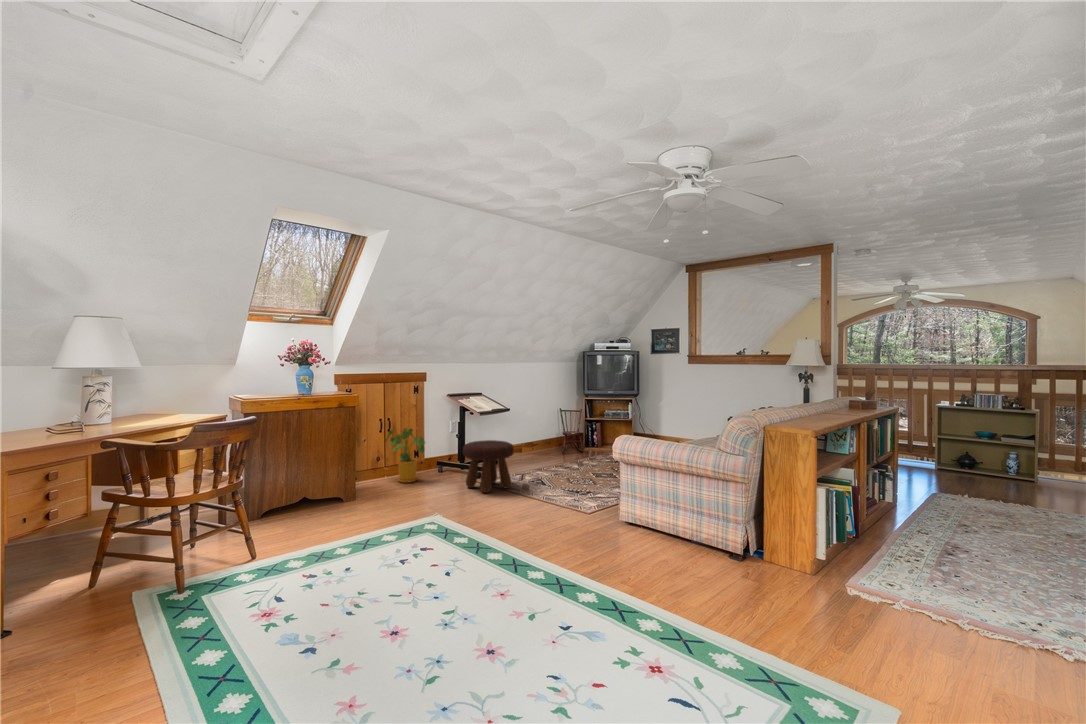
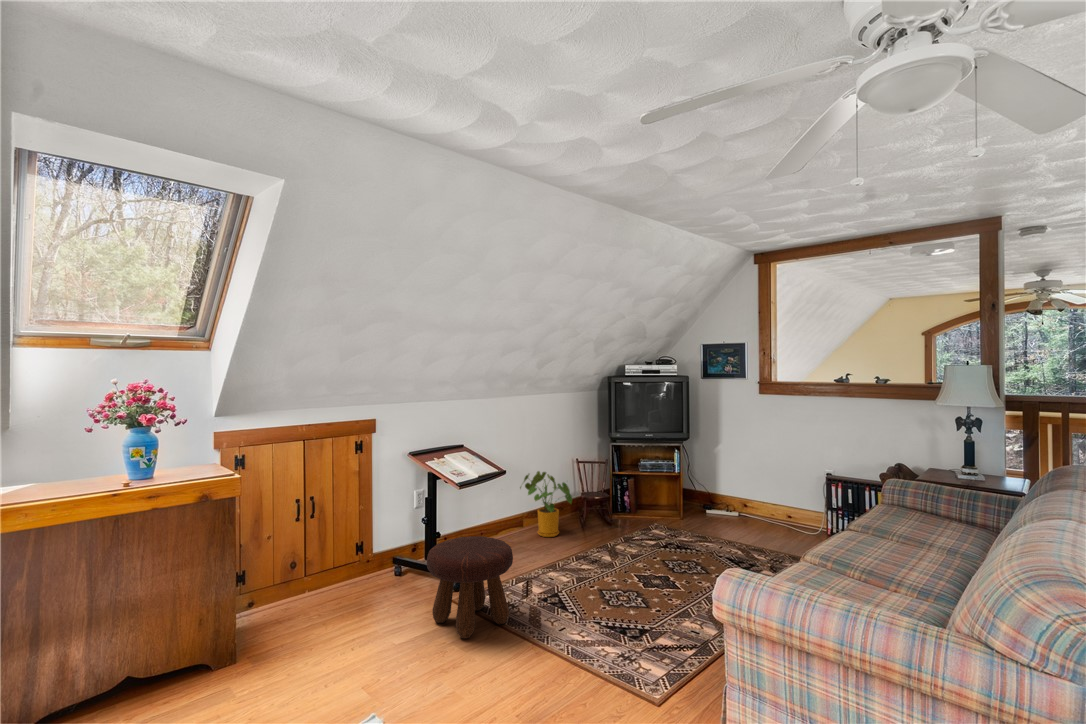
house plant: present [385,428,425,483] -> present [520,471,572,537]

